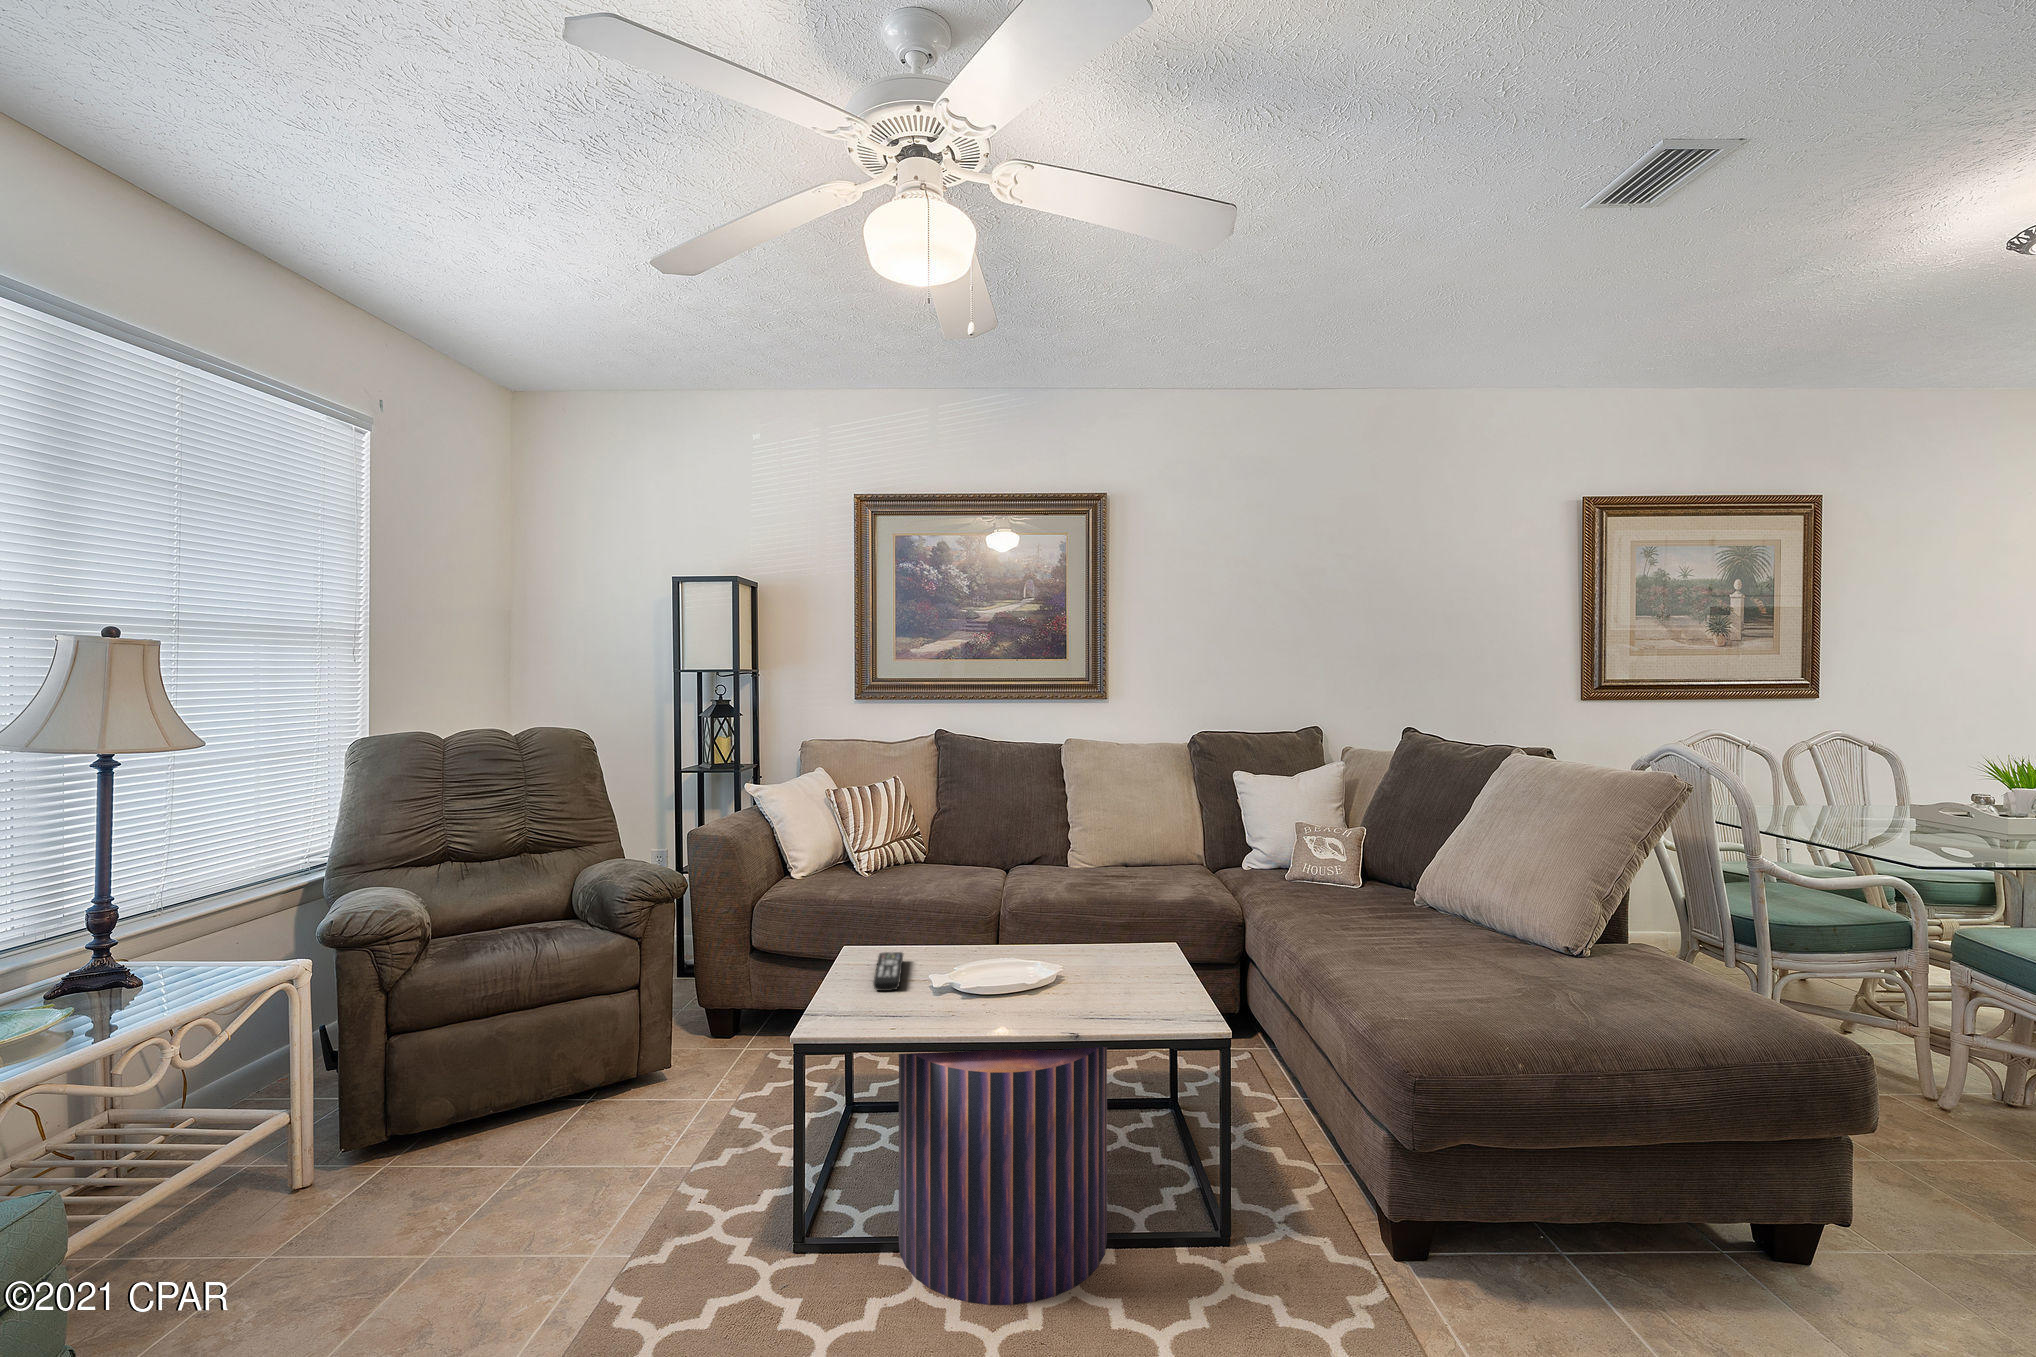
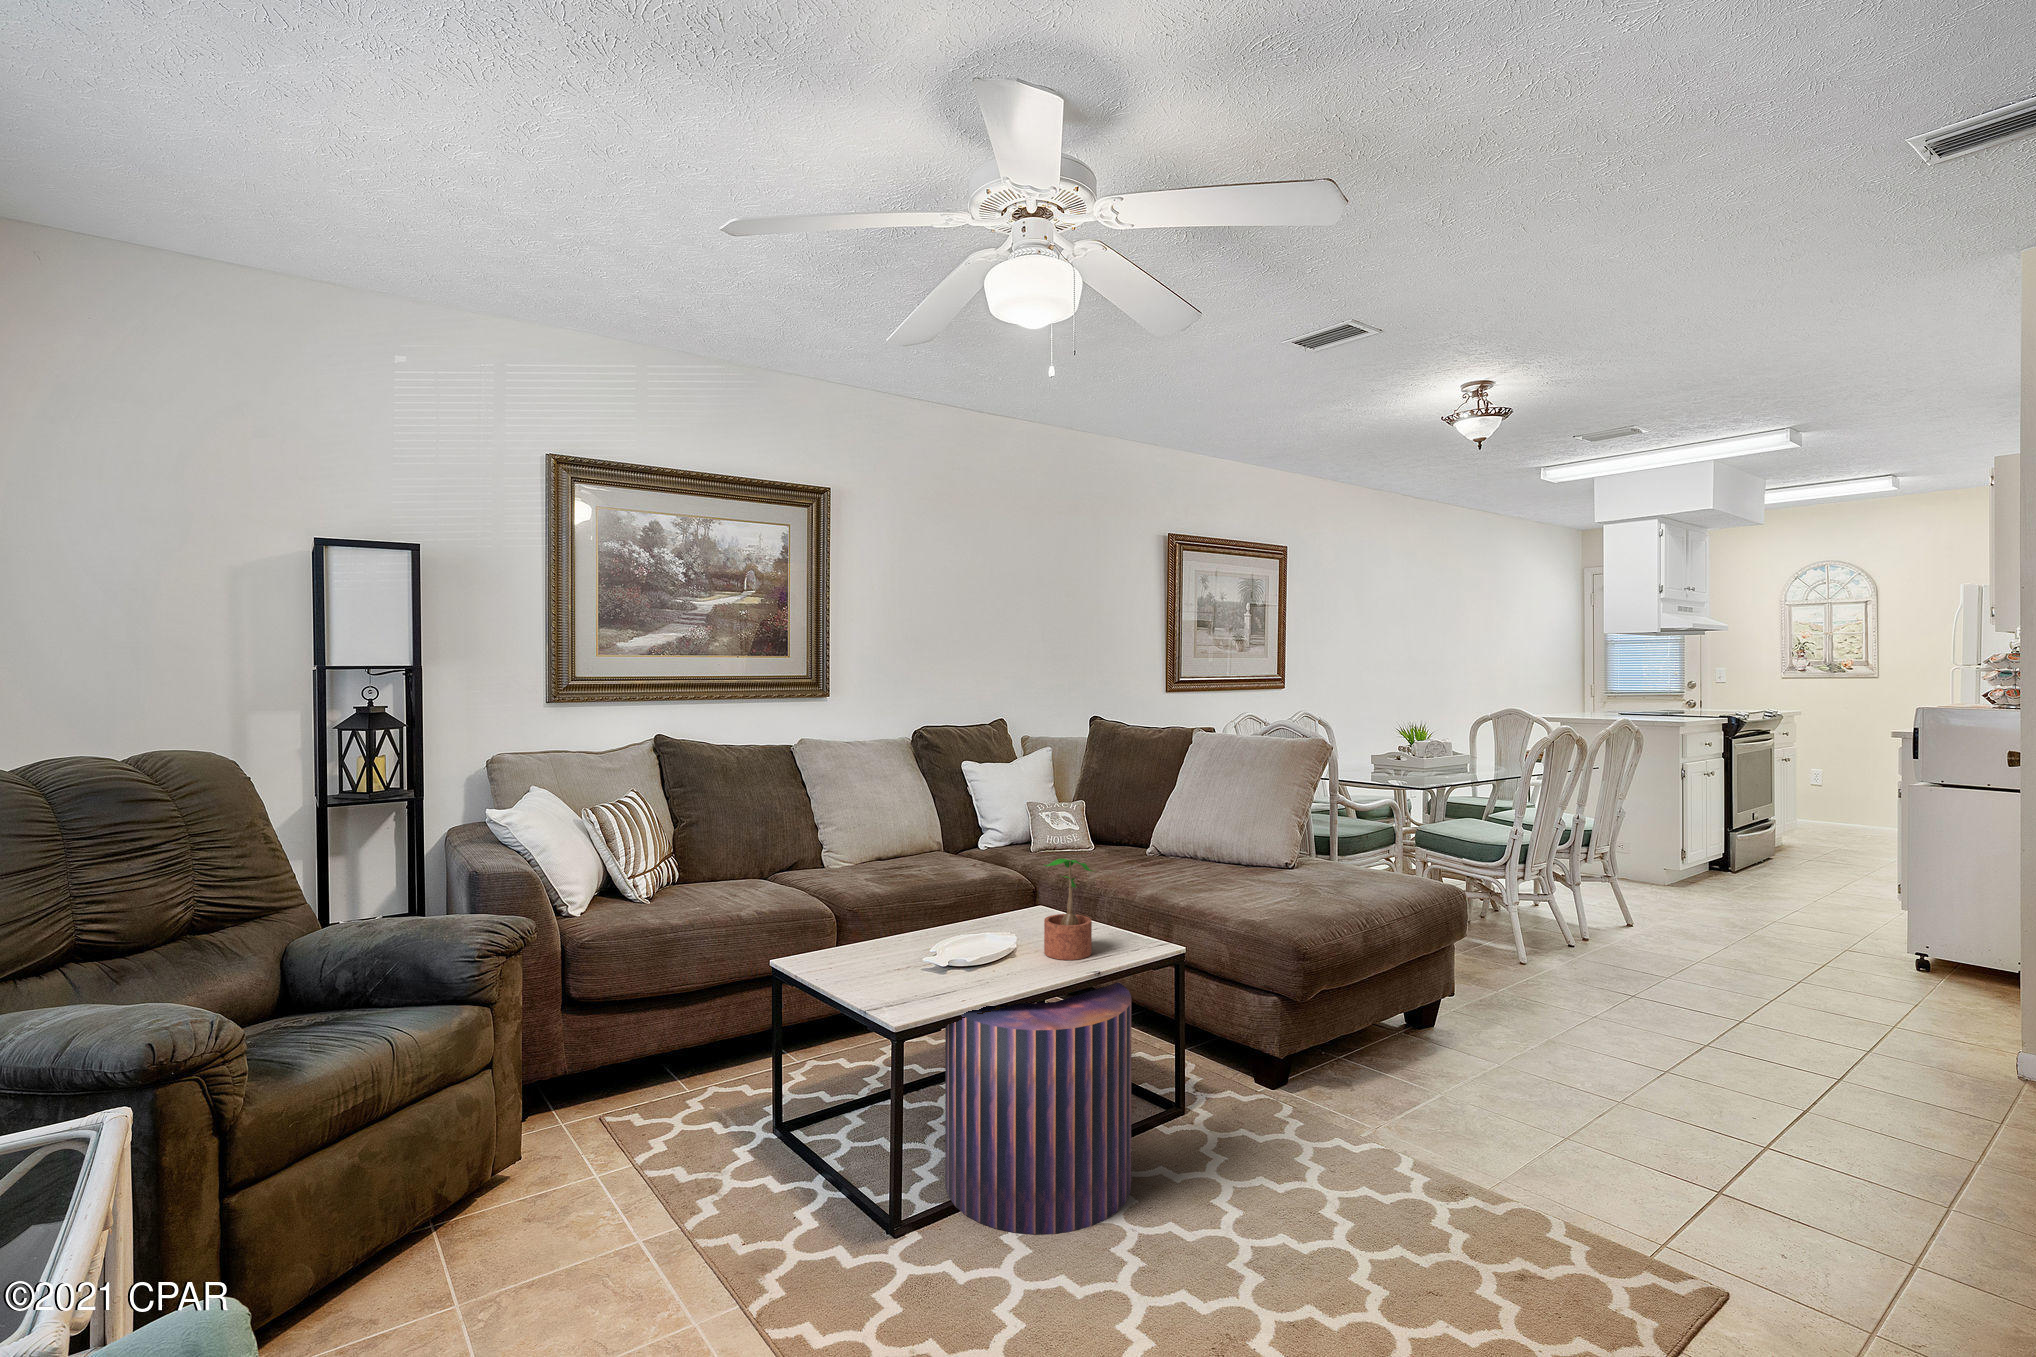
potted plant: none [1077,884,1133,1002] -> present [1044,859,1092,960]
remote control: present [873,952,903,991] -> none [831,956,905,991]

